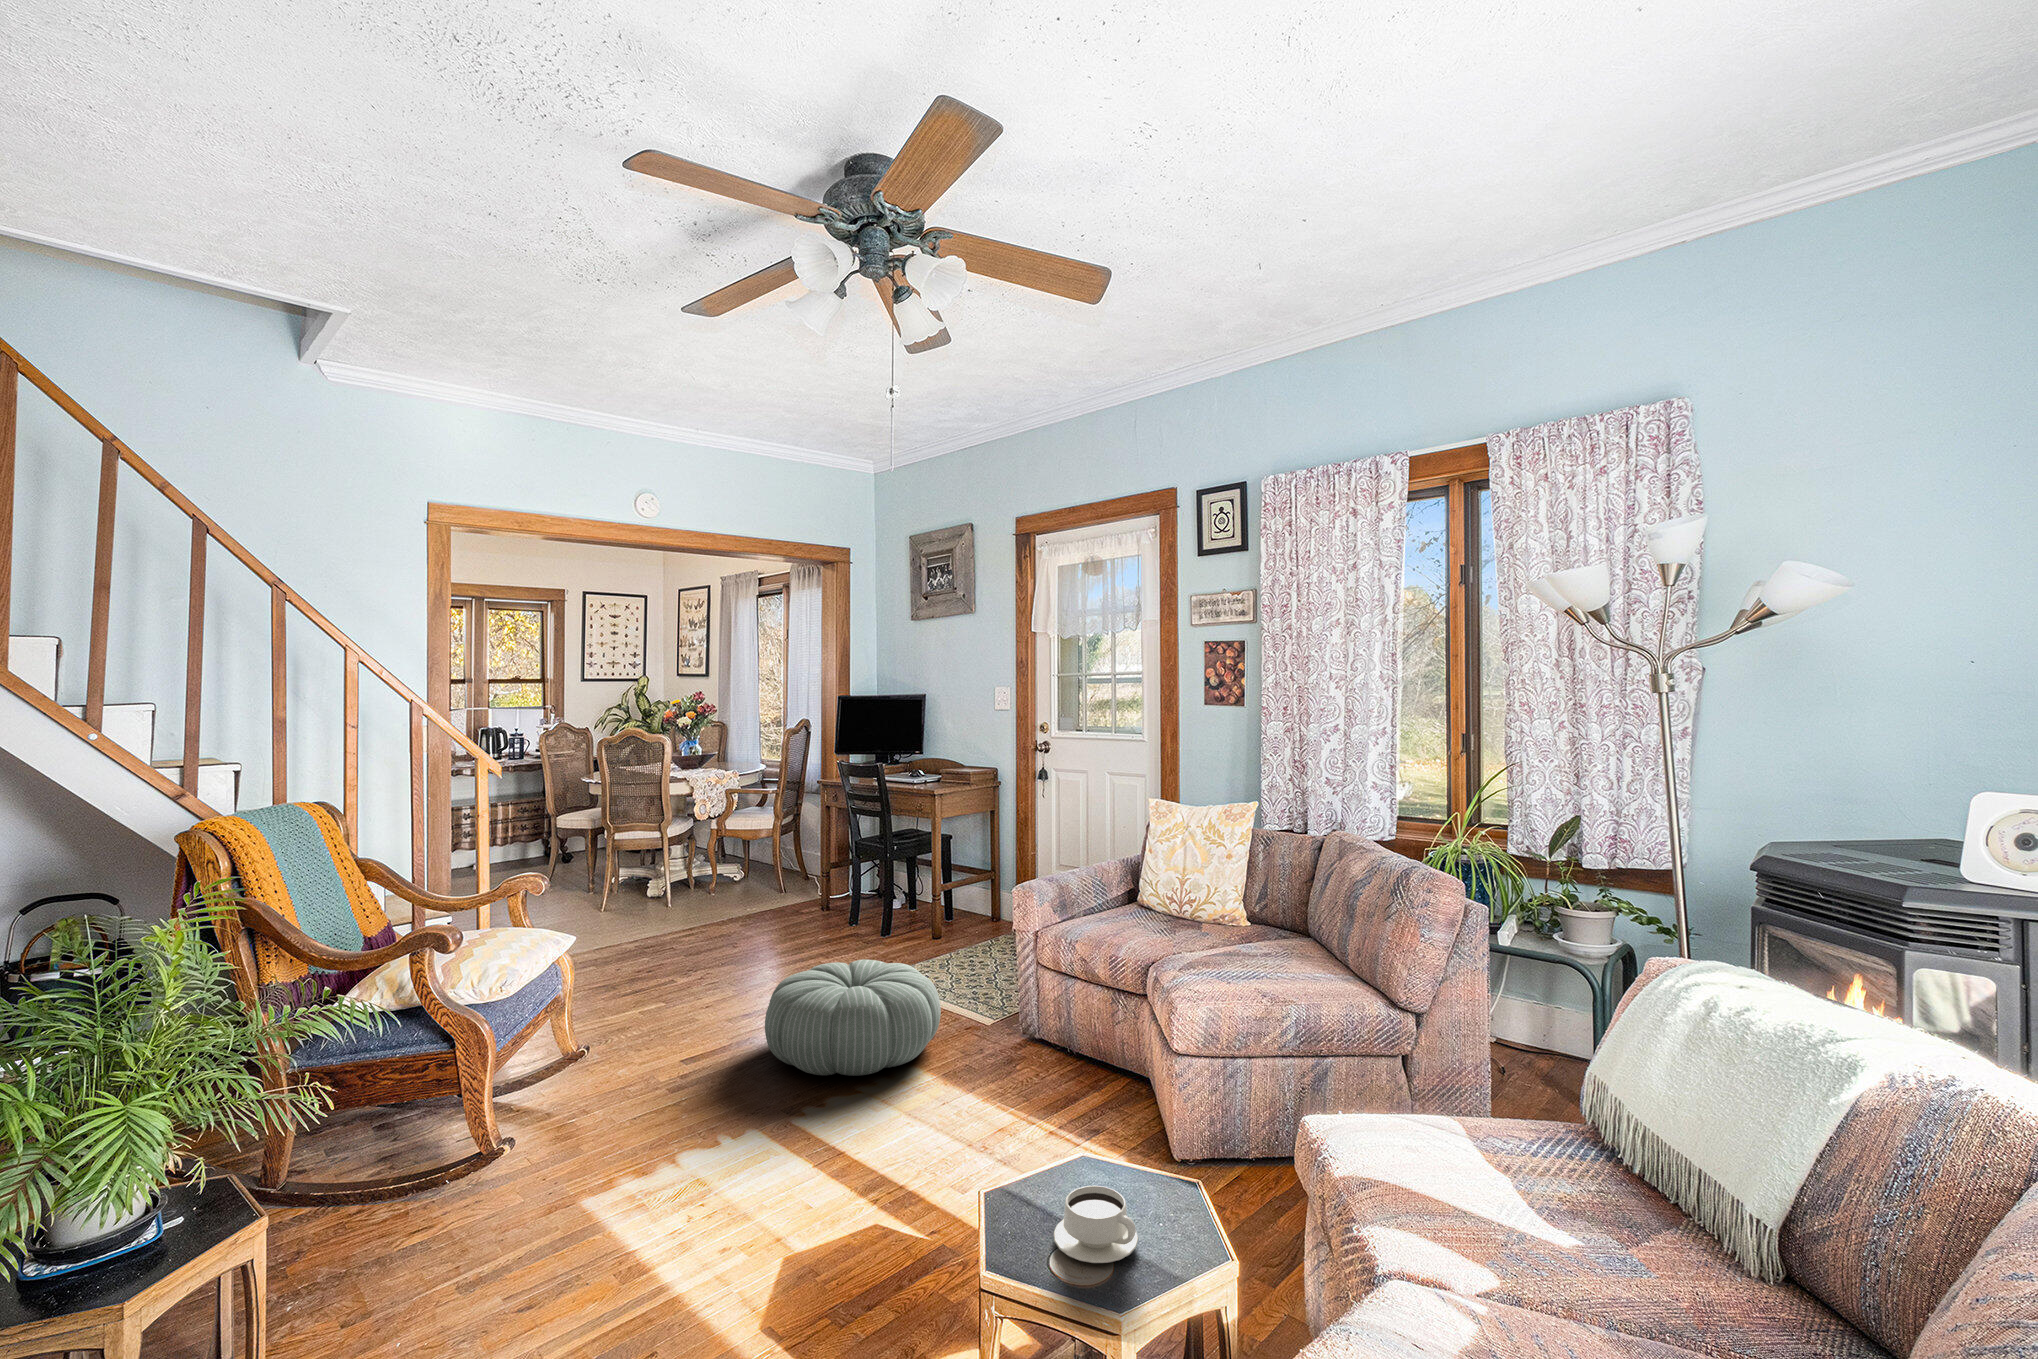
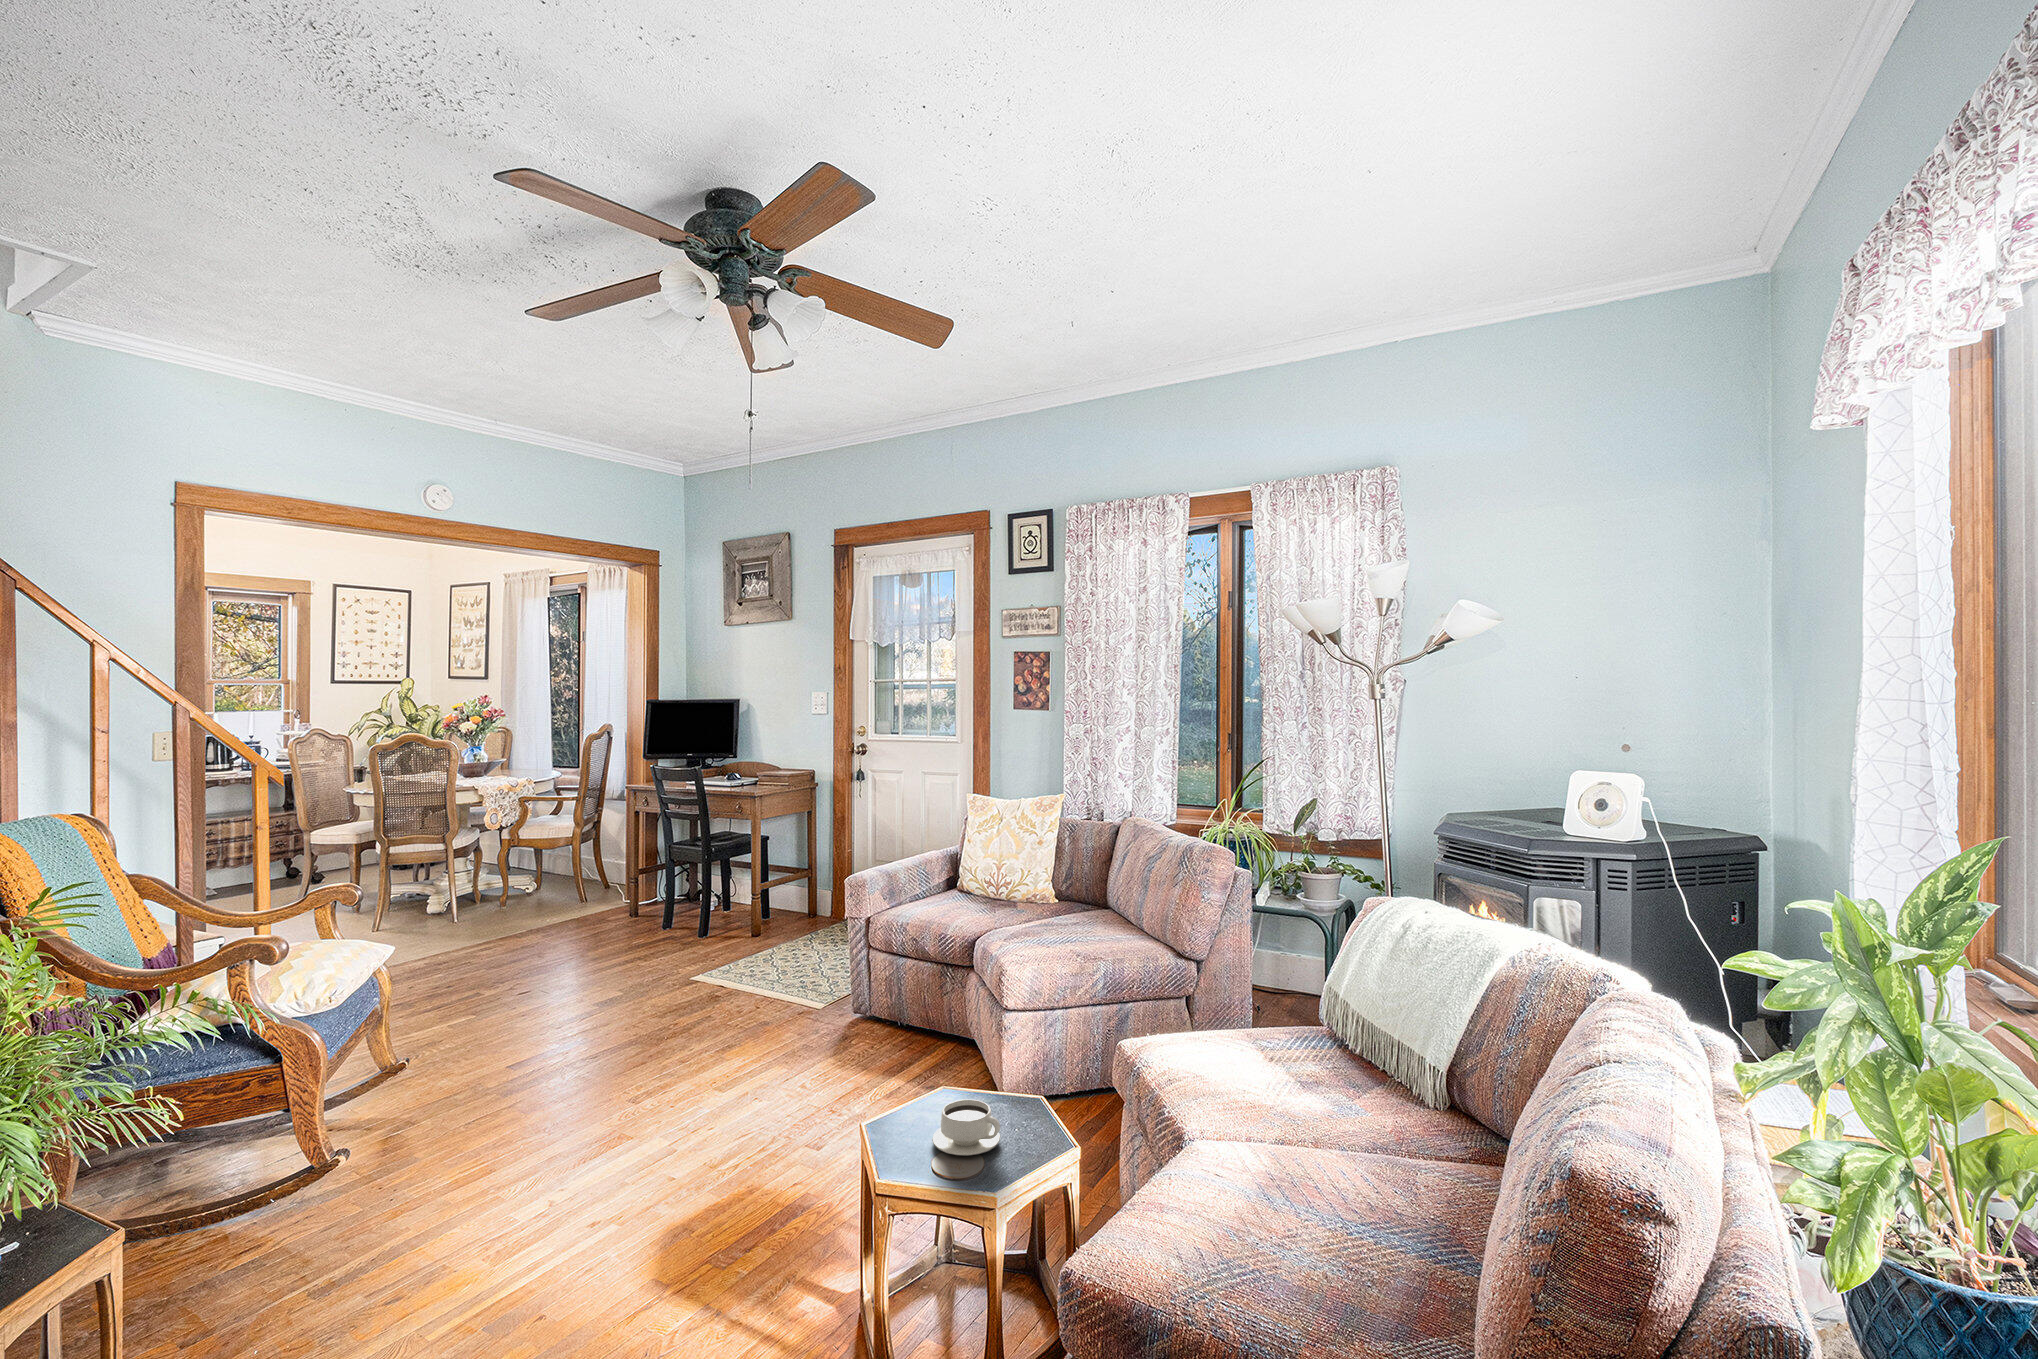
pouf: present [765,959,941,1076] -> none [601,955,777,1065]

